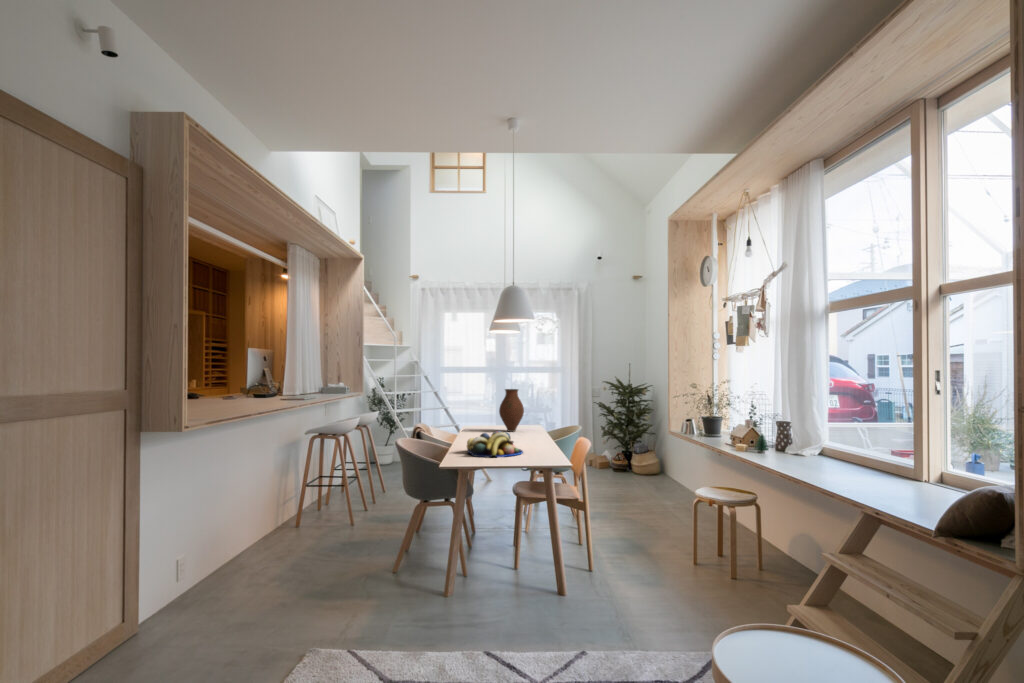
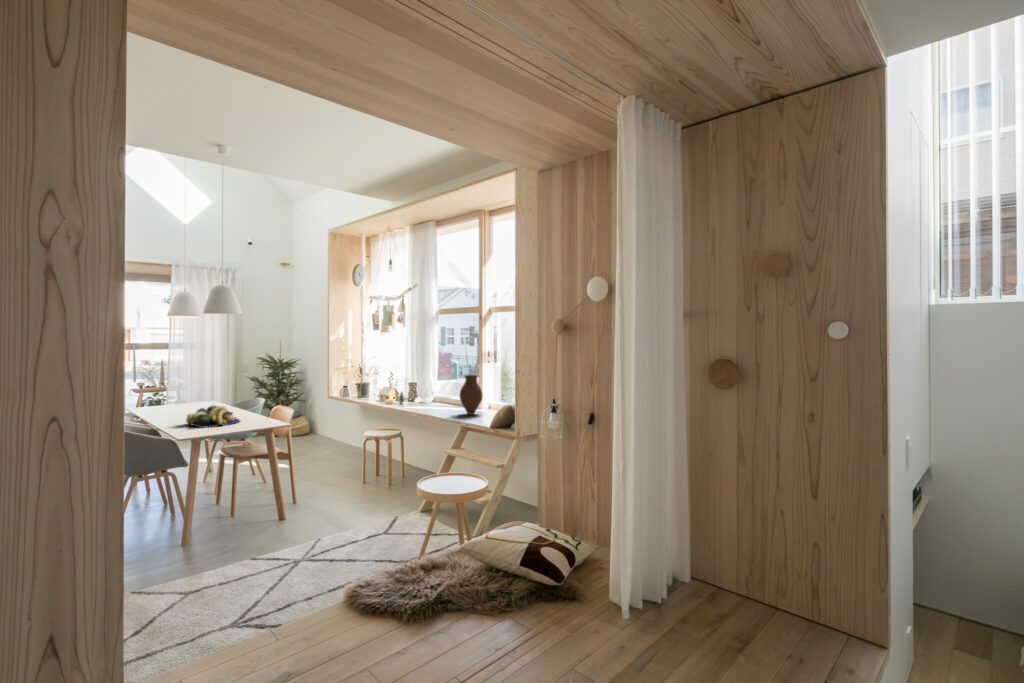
vase: present [499,389,524,432] -> present [460,375,482,415]

